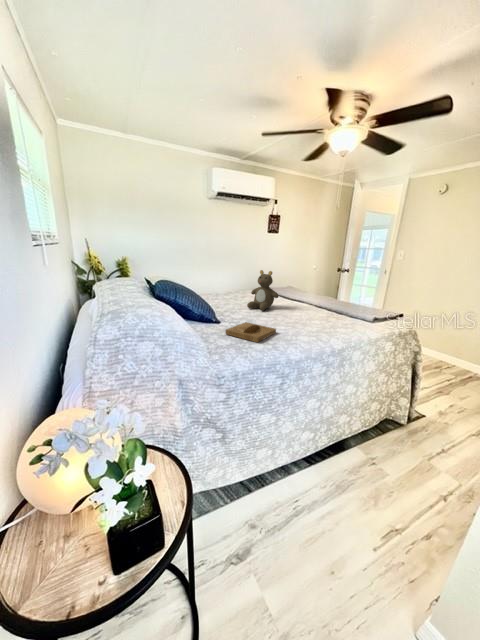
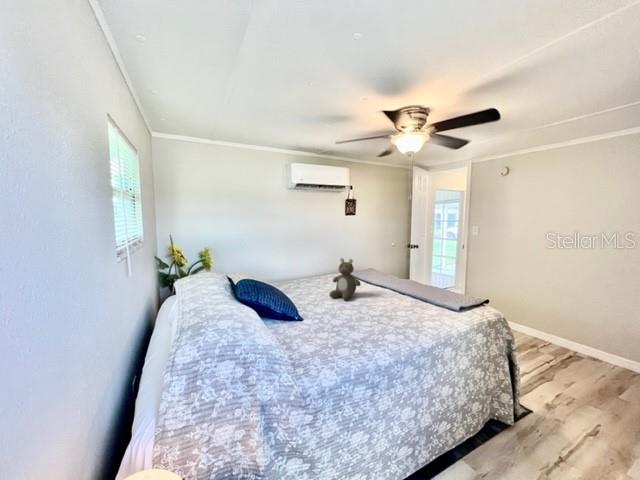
tray: present [226,322,276,342] -> none [309,318,361,345]

